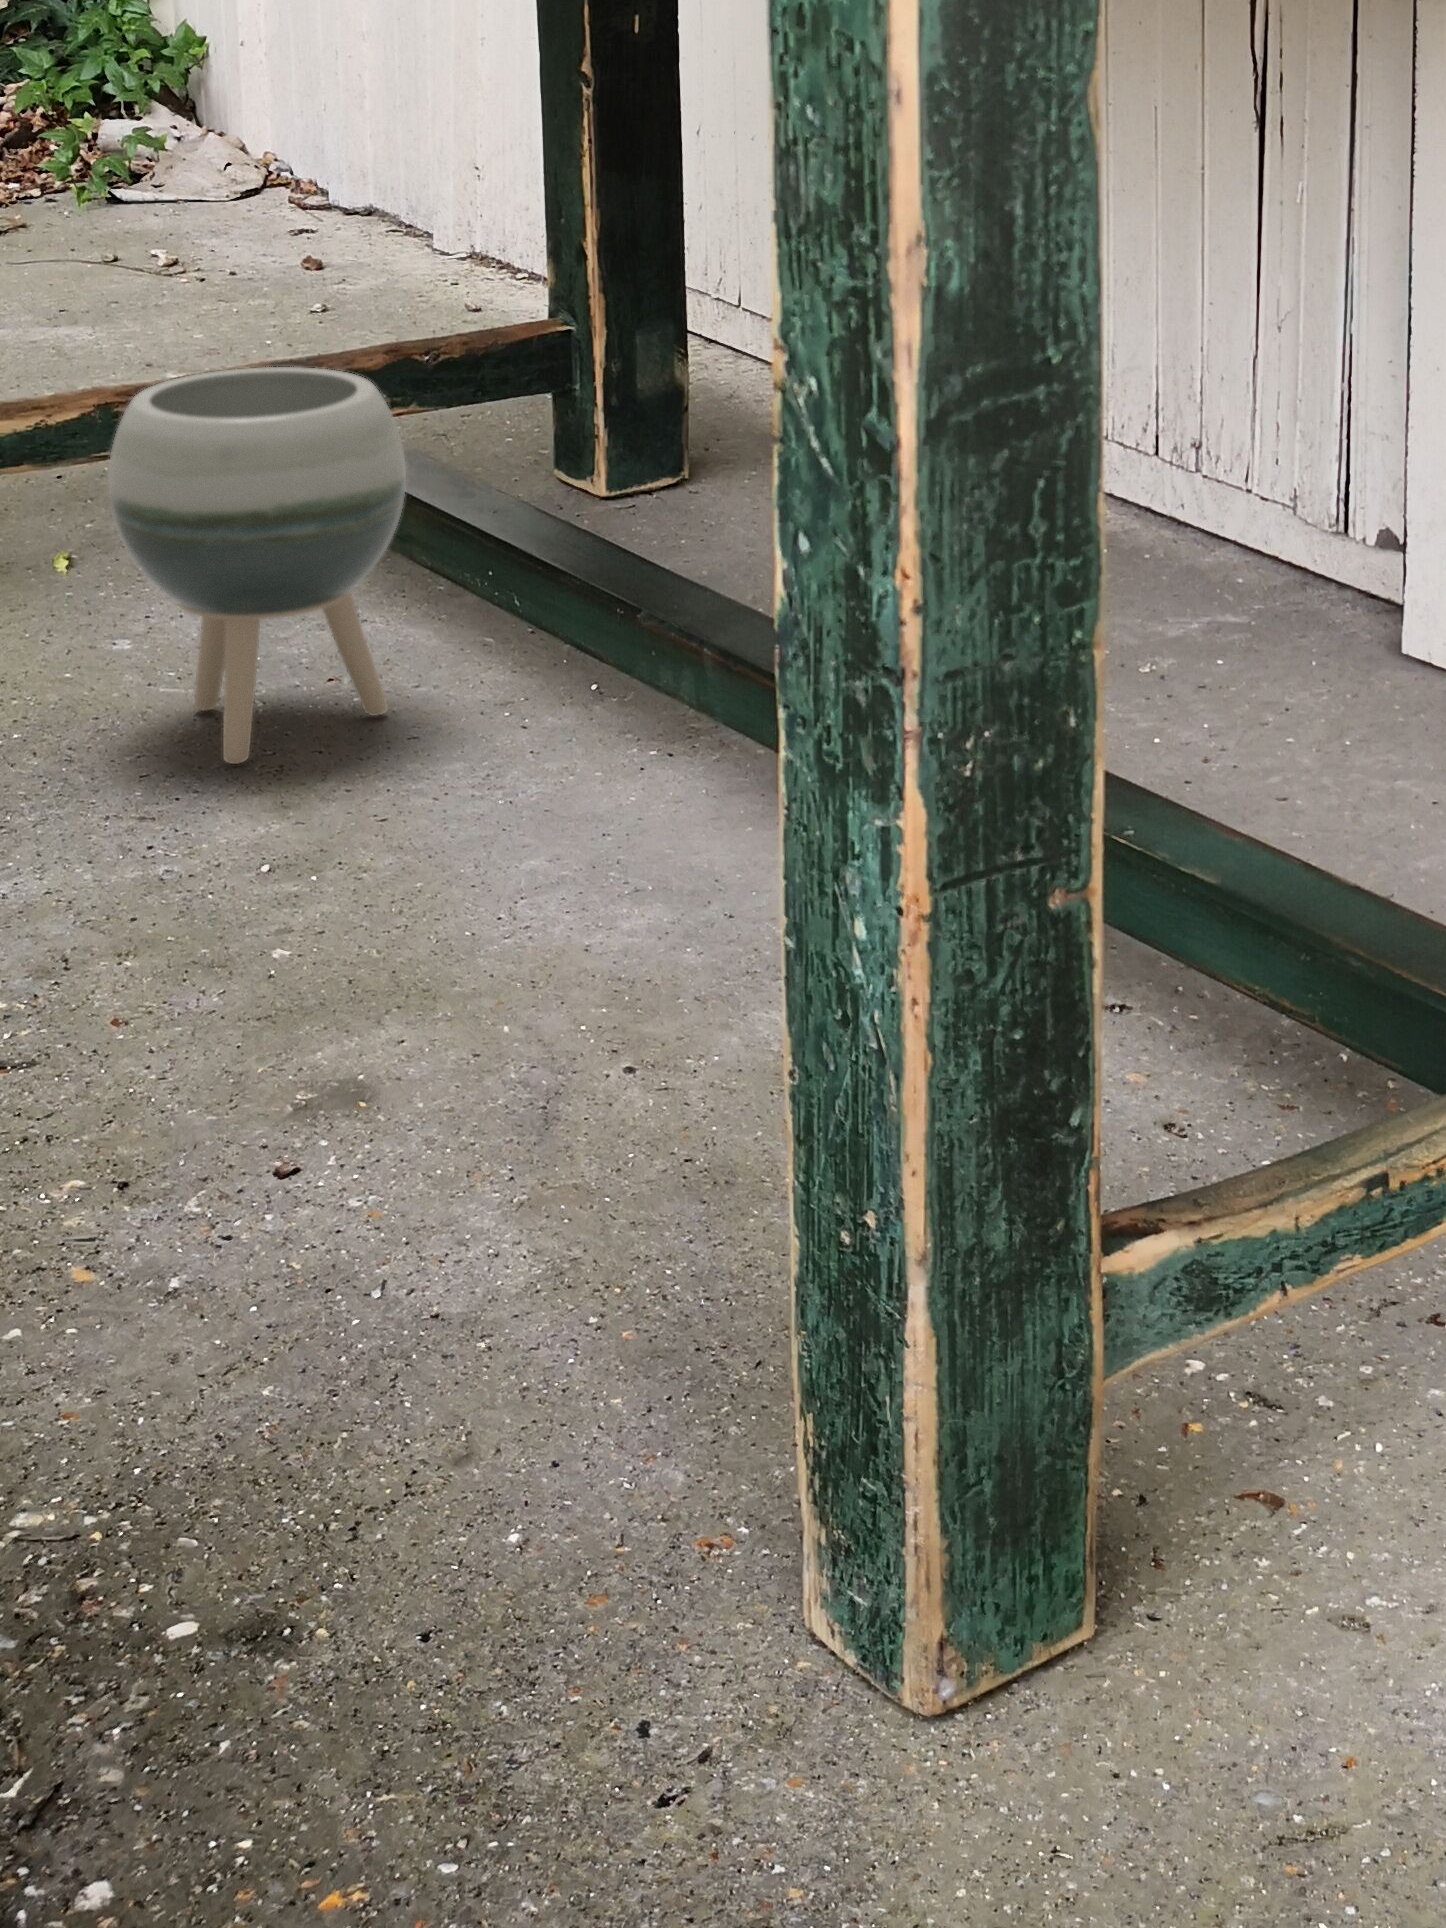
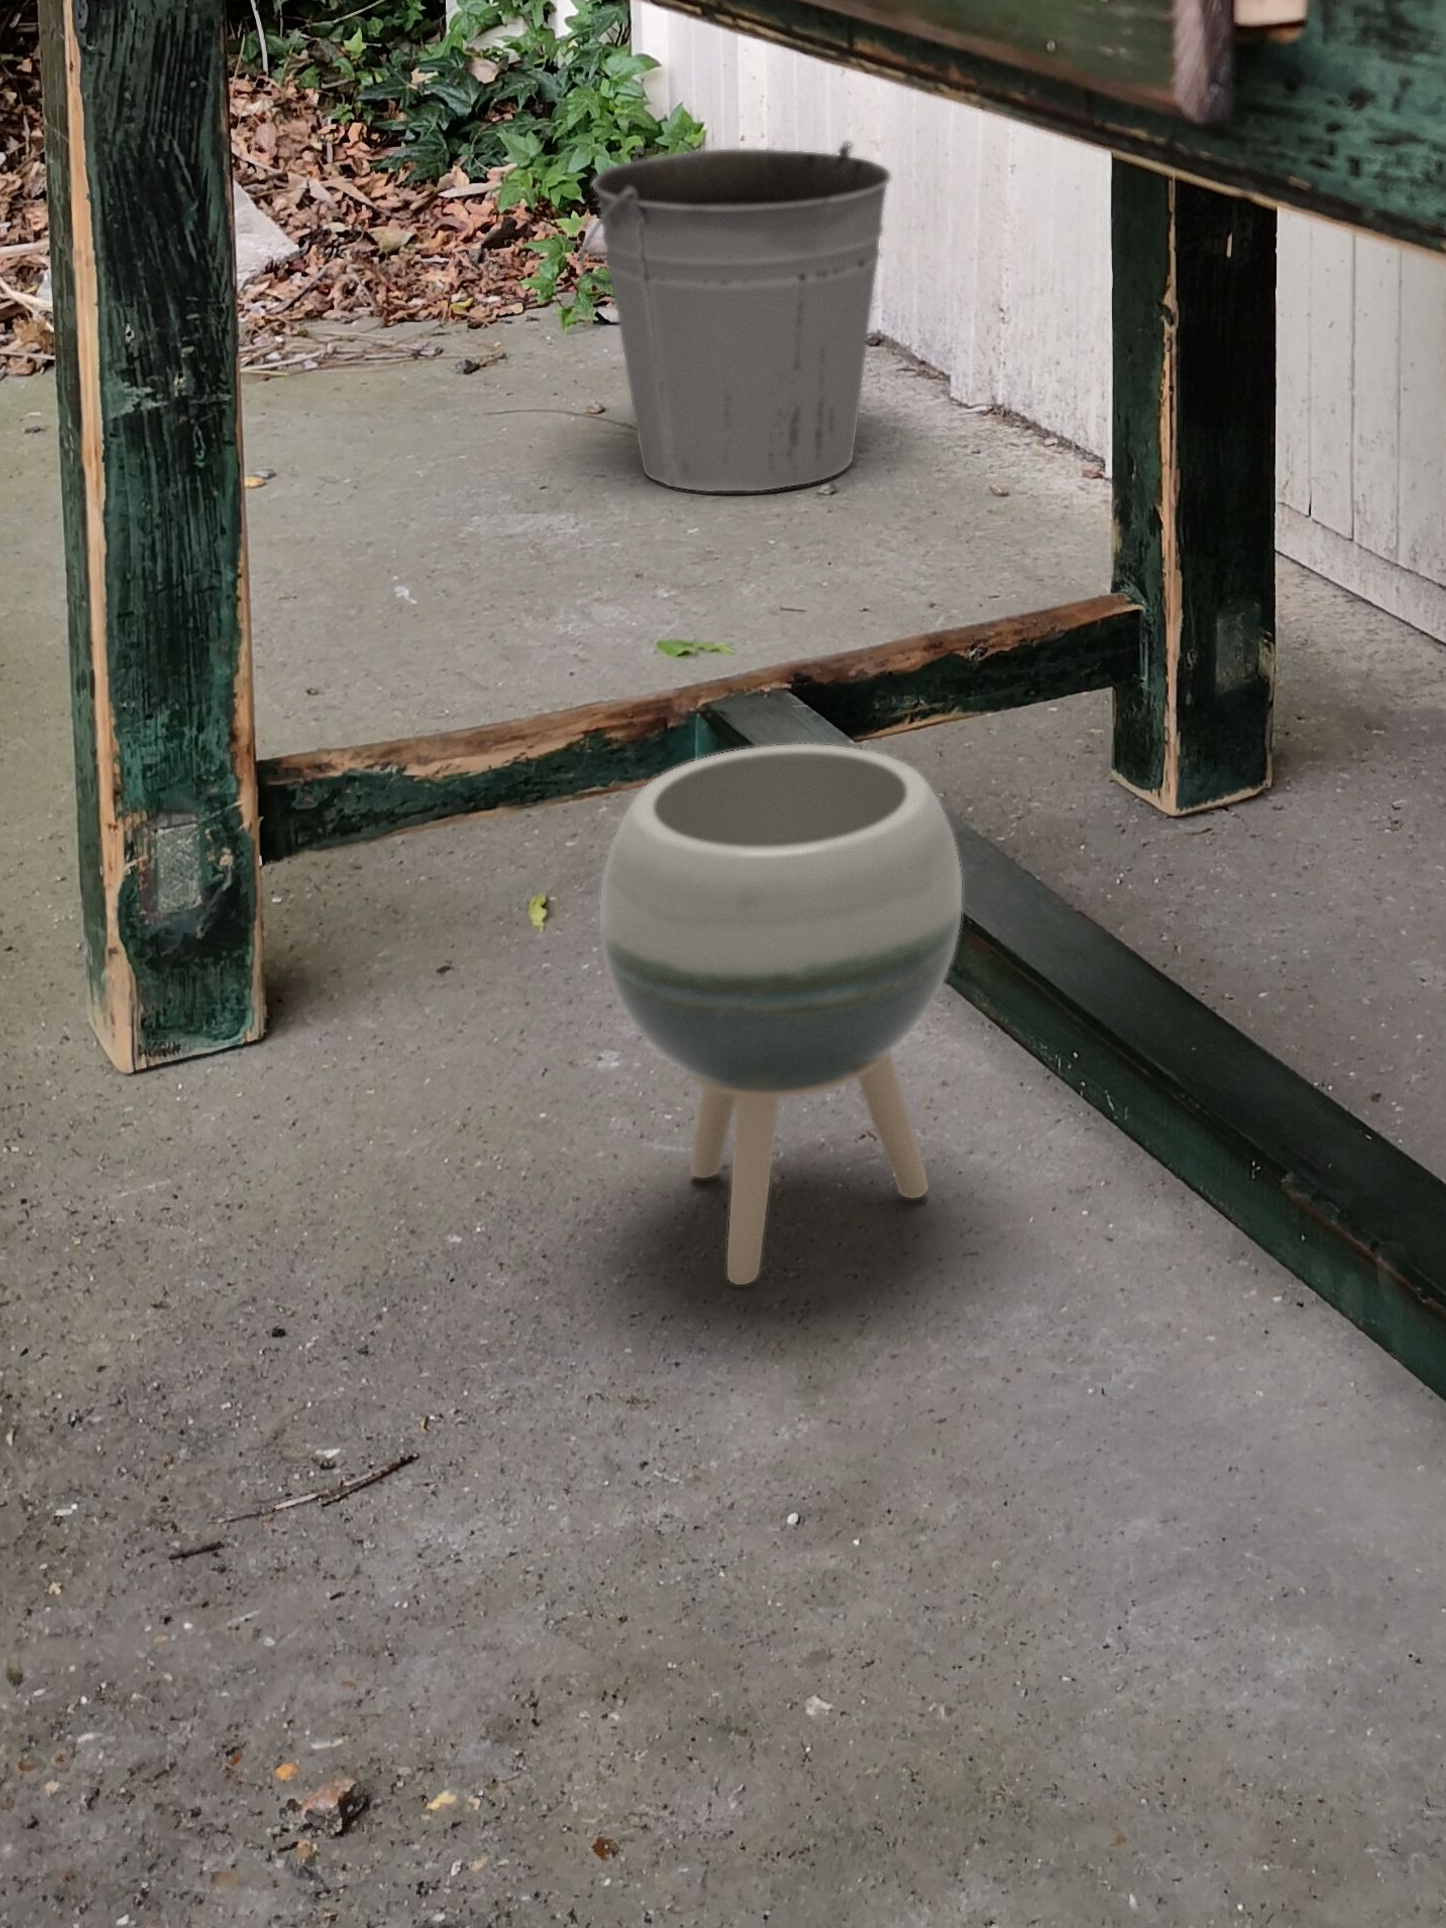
bucket: none [86,14,371,315] -> present [579,142,892,491]

